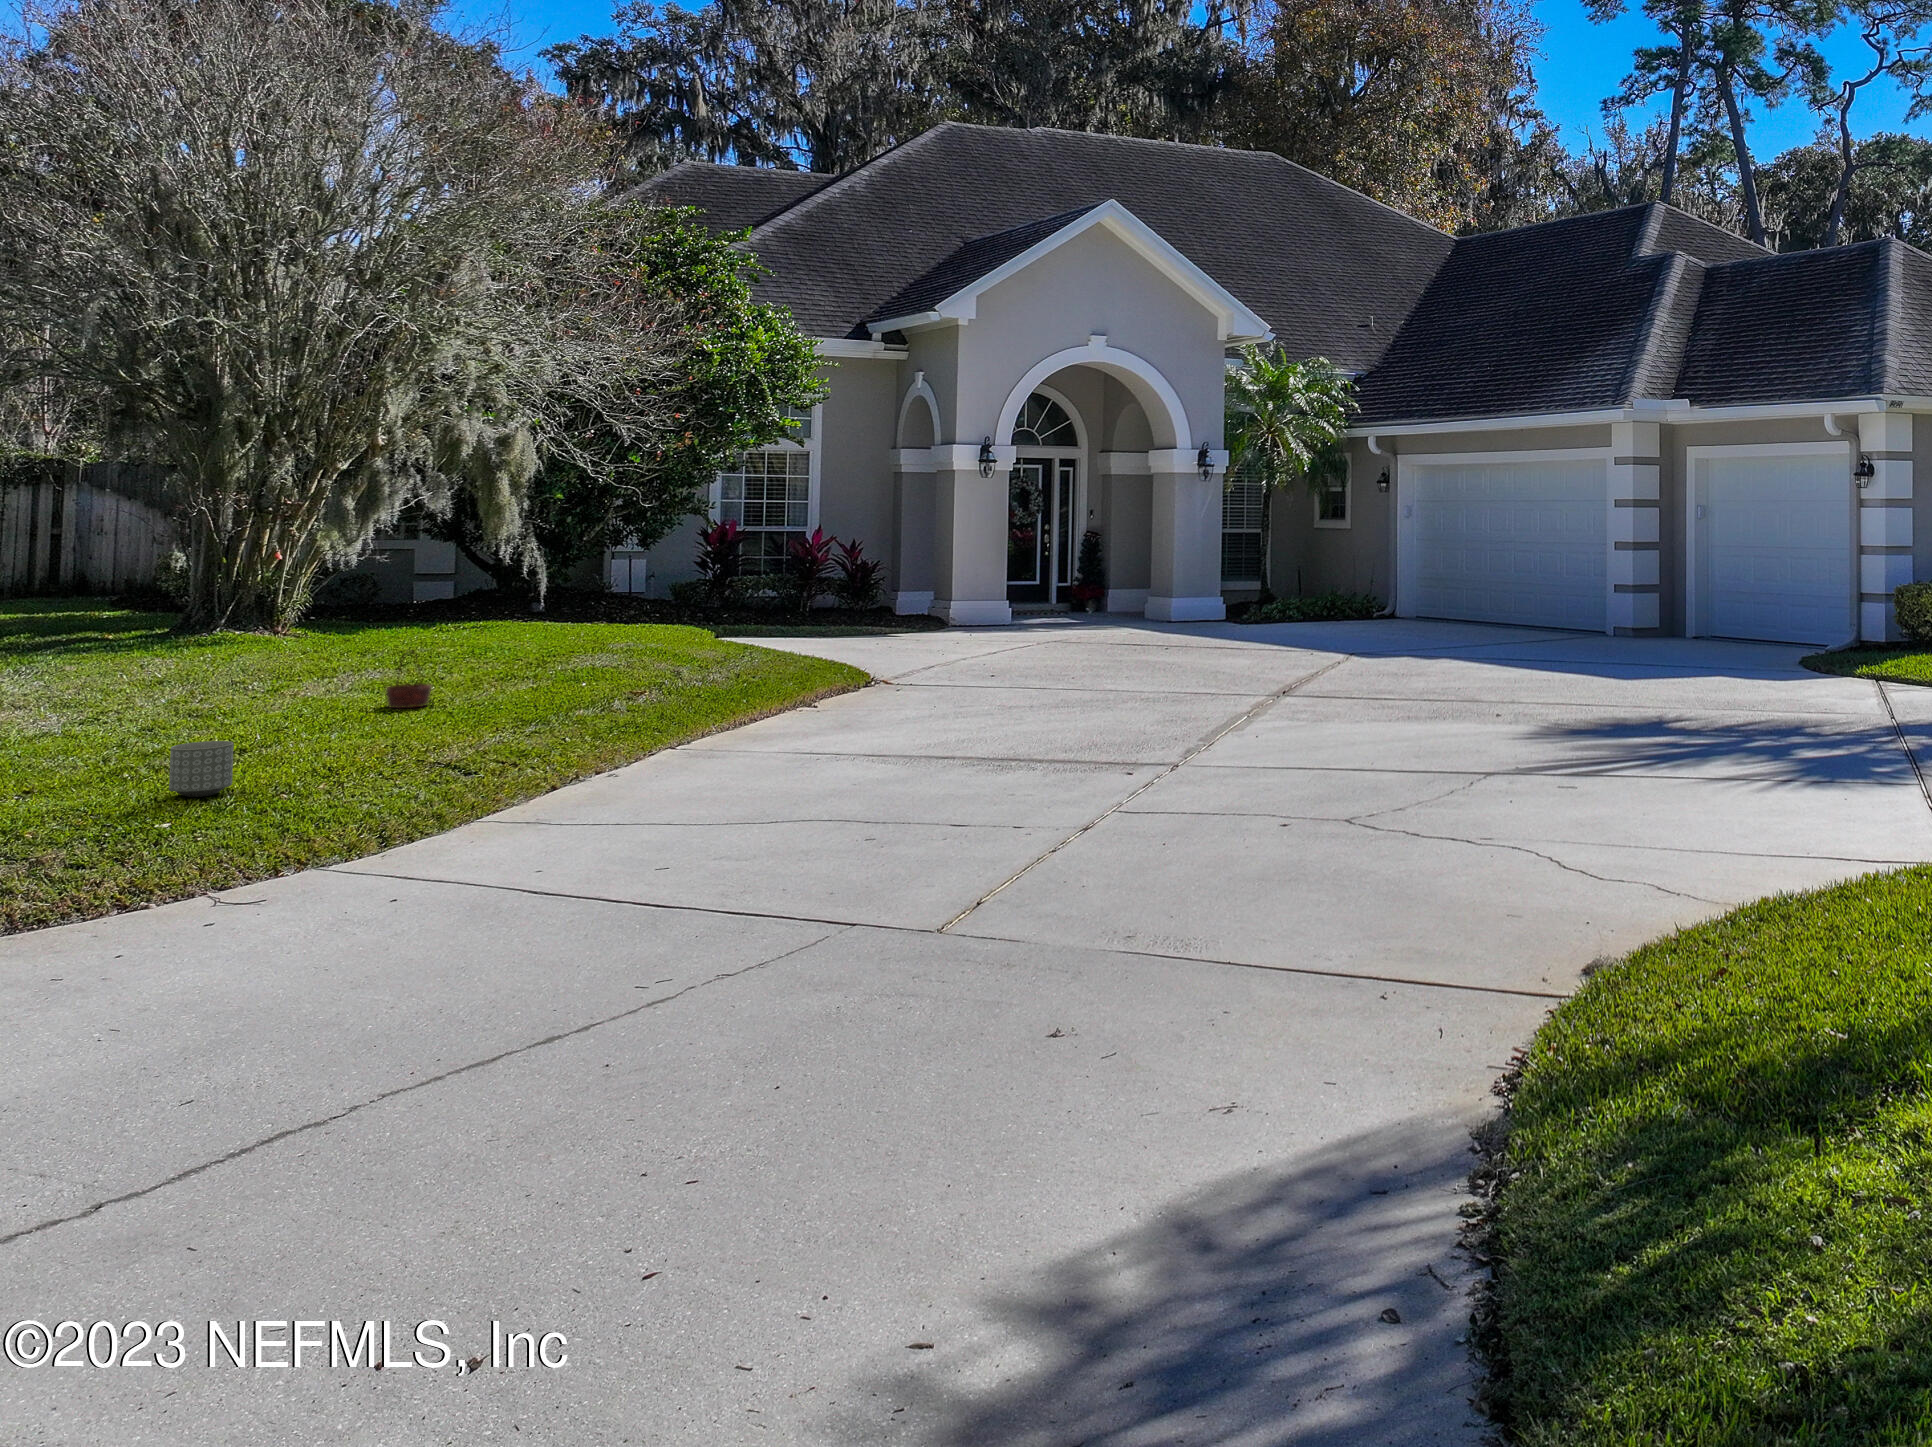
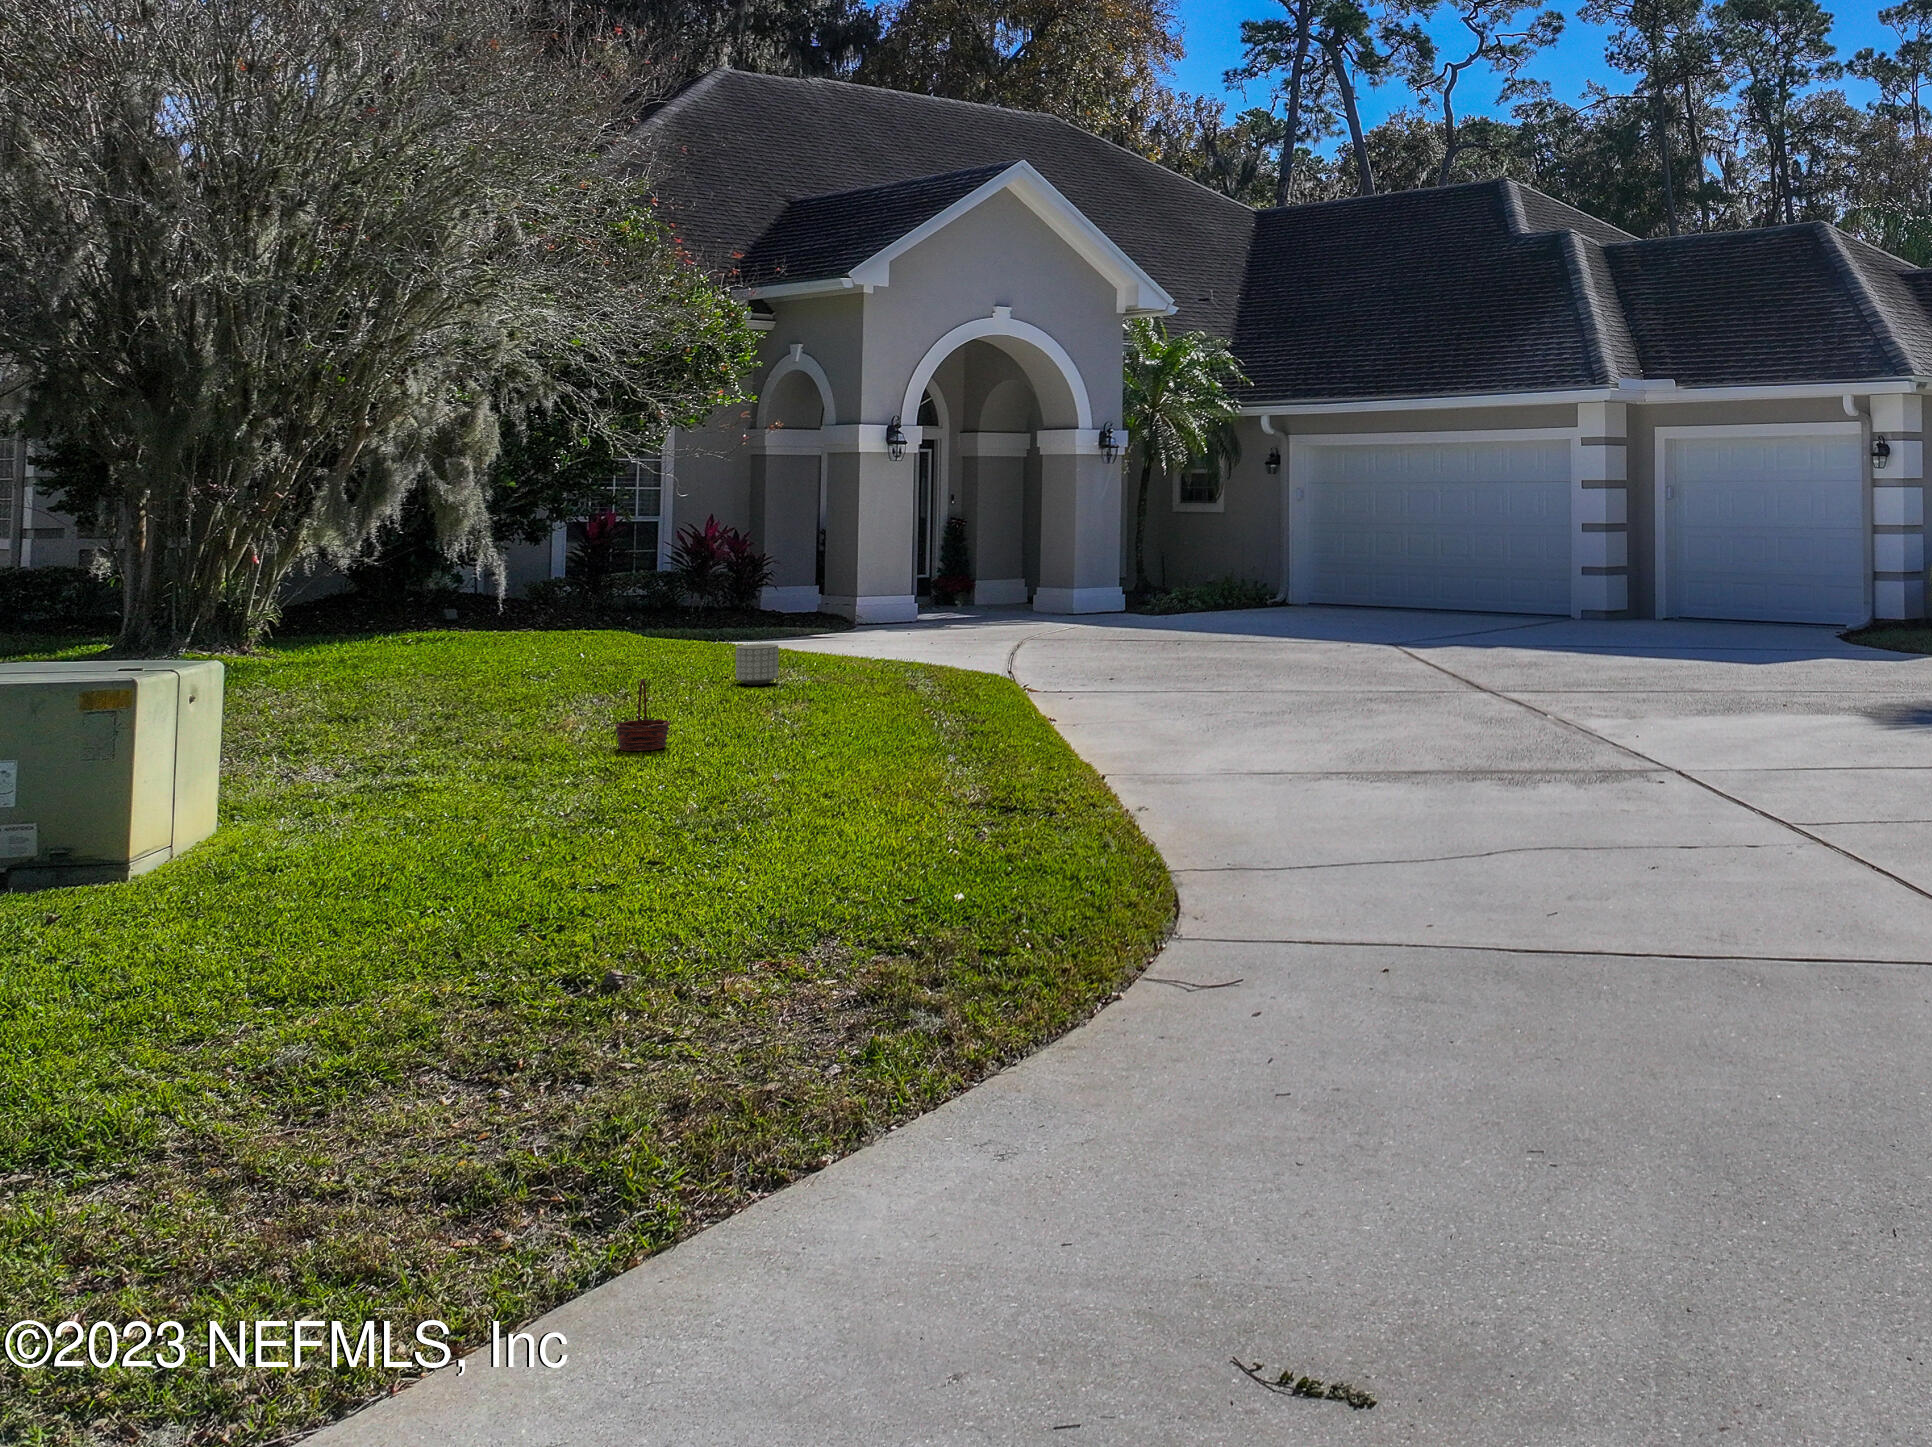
planter: present [169,741,234,797] -> present [736,644,778,685]

